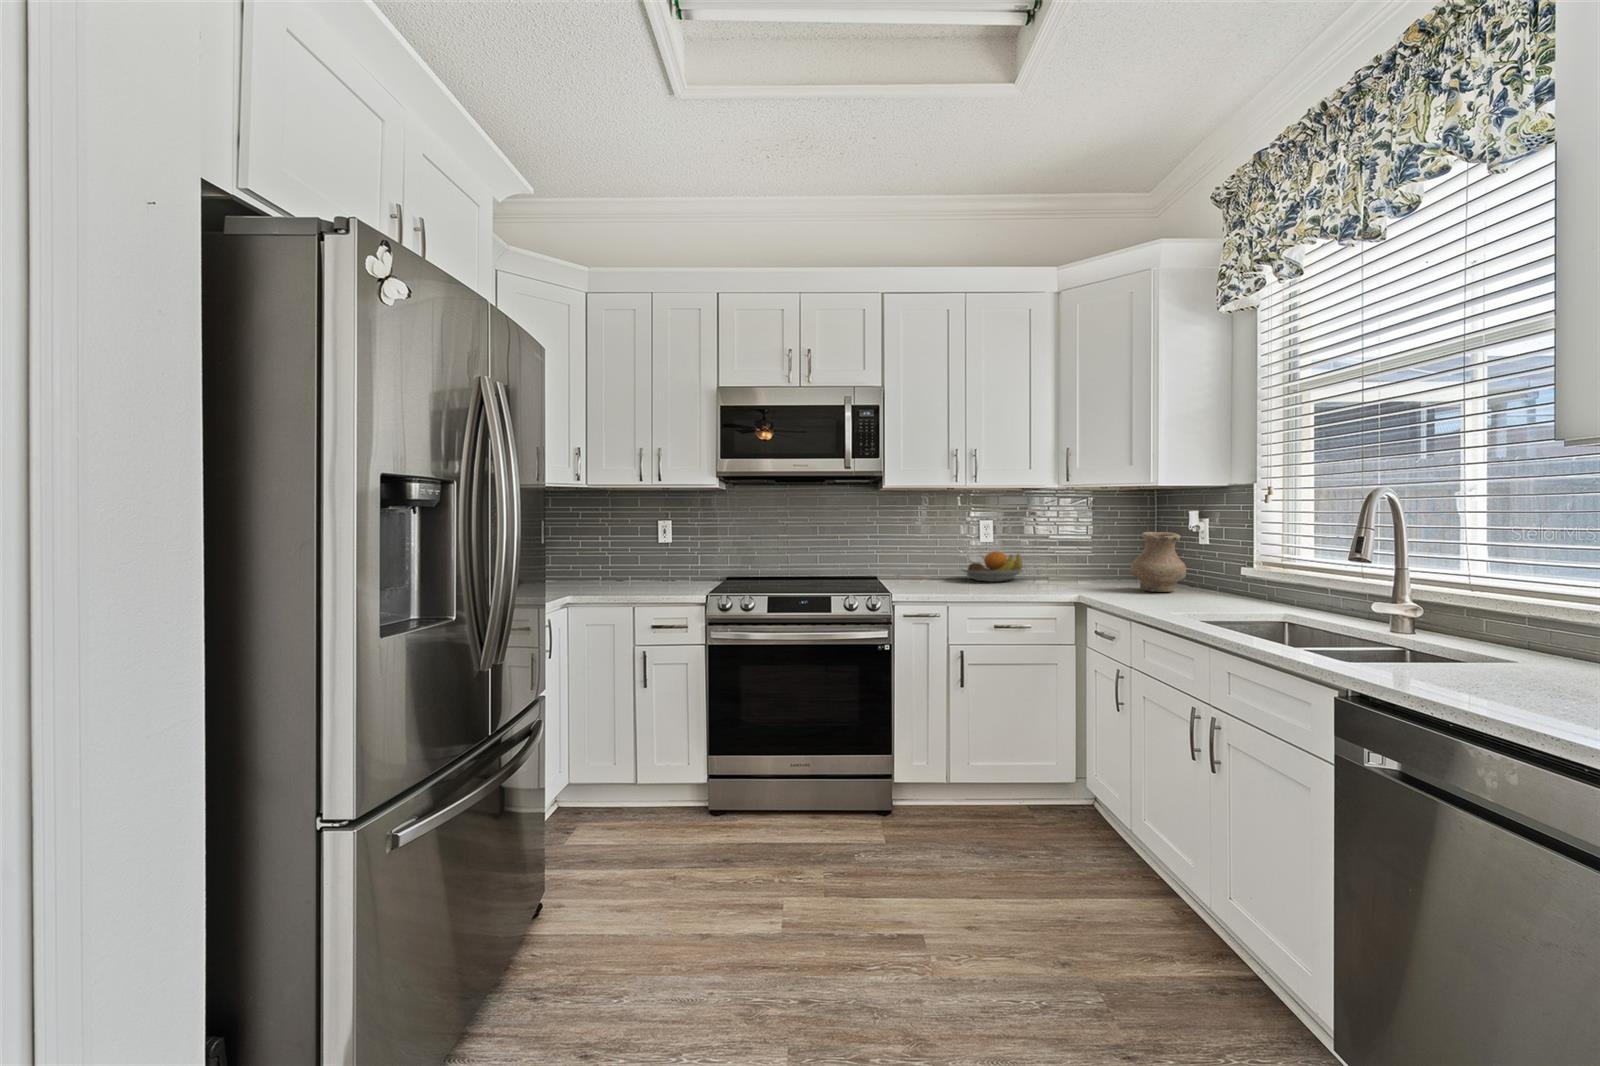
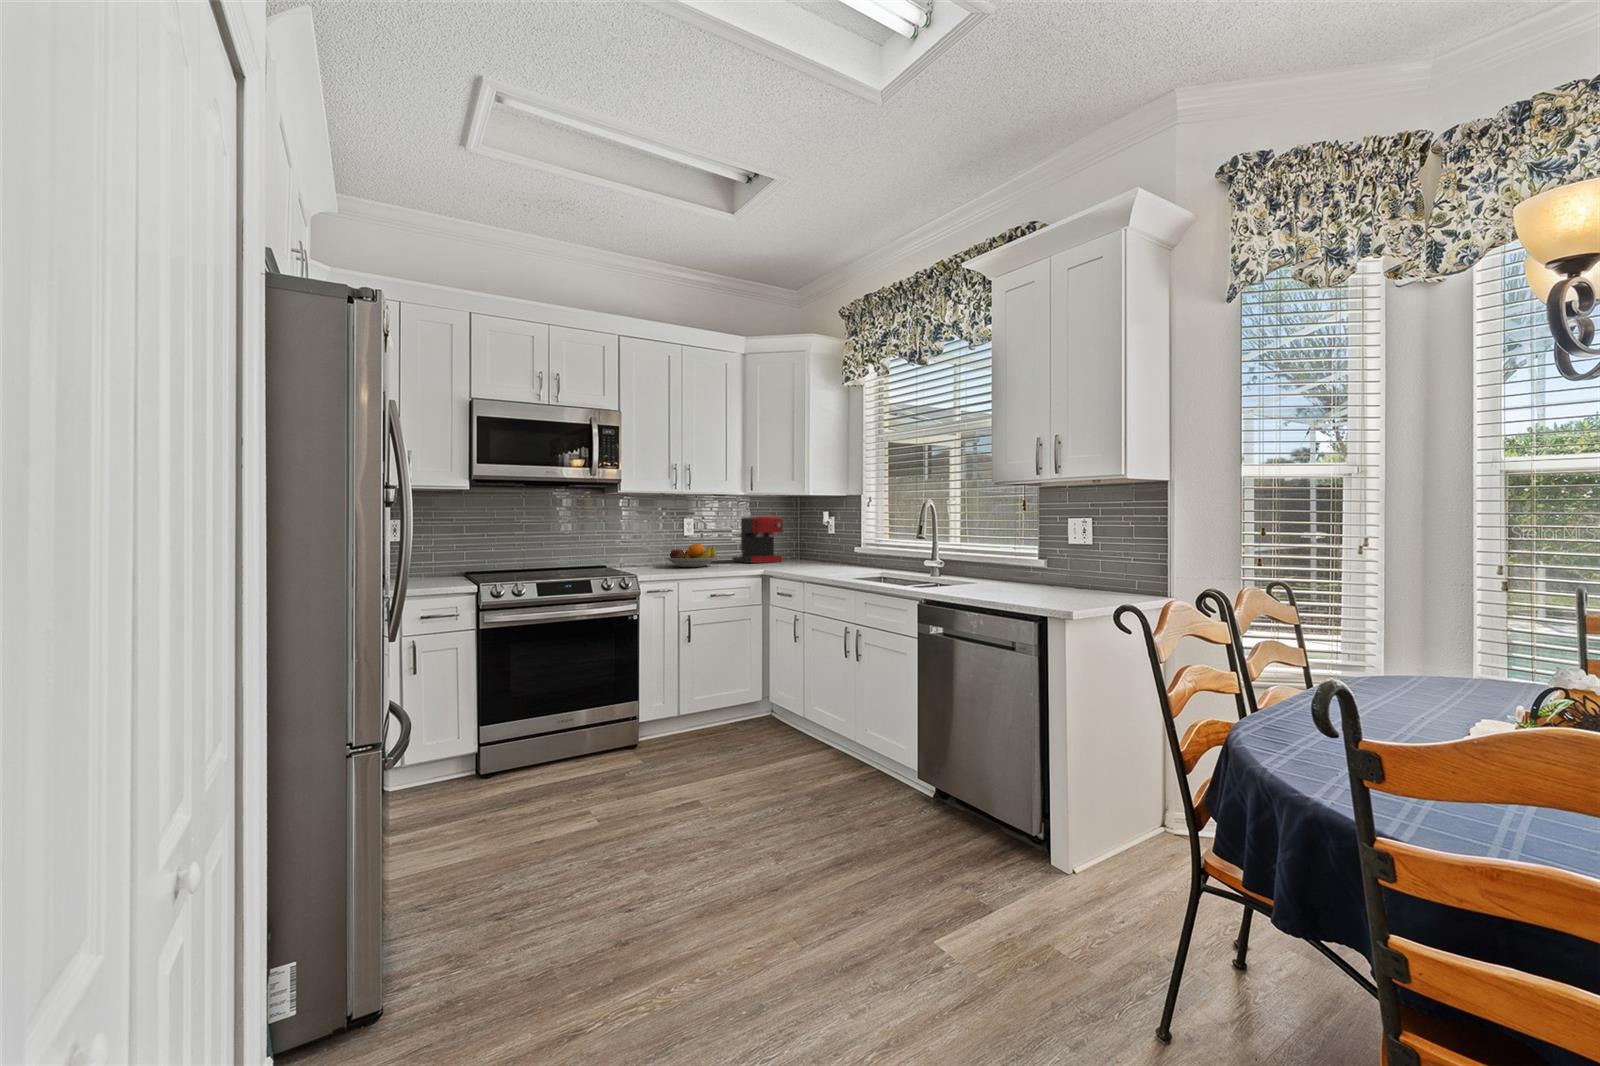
coffee maker: none [1056,510,1127,578] -> present [732,516,783,563]
vase: present [1131,532,1186,592] -> none [794,528,827,568]

